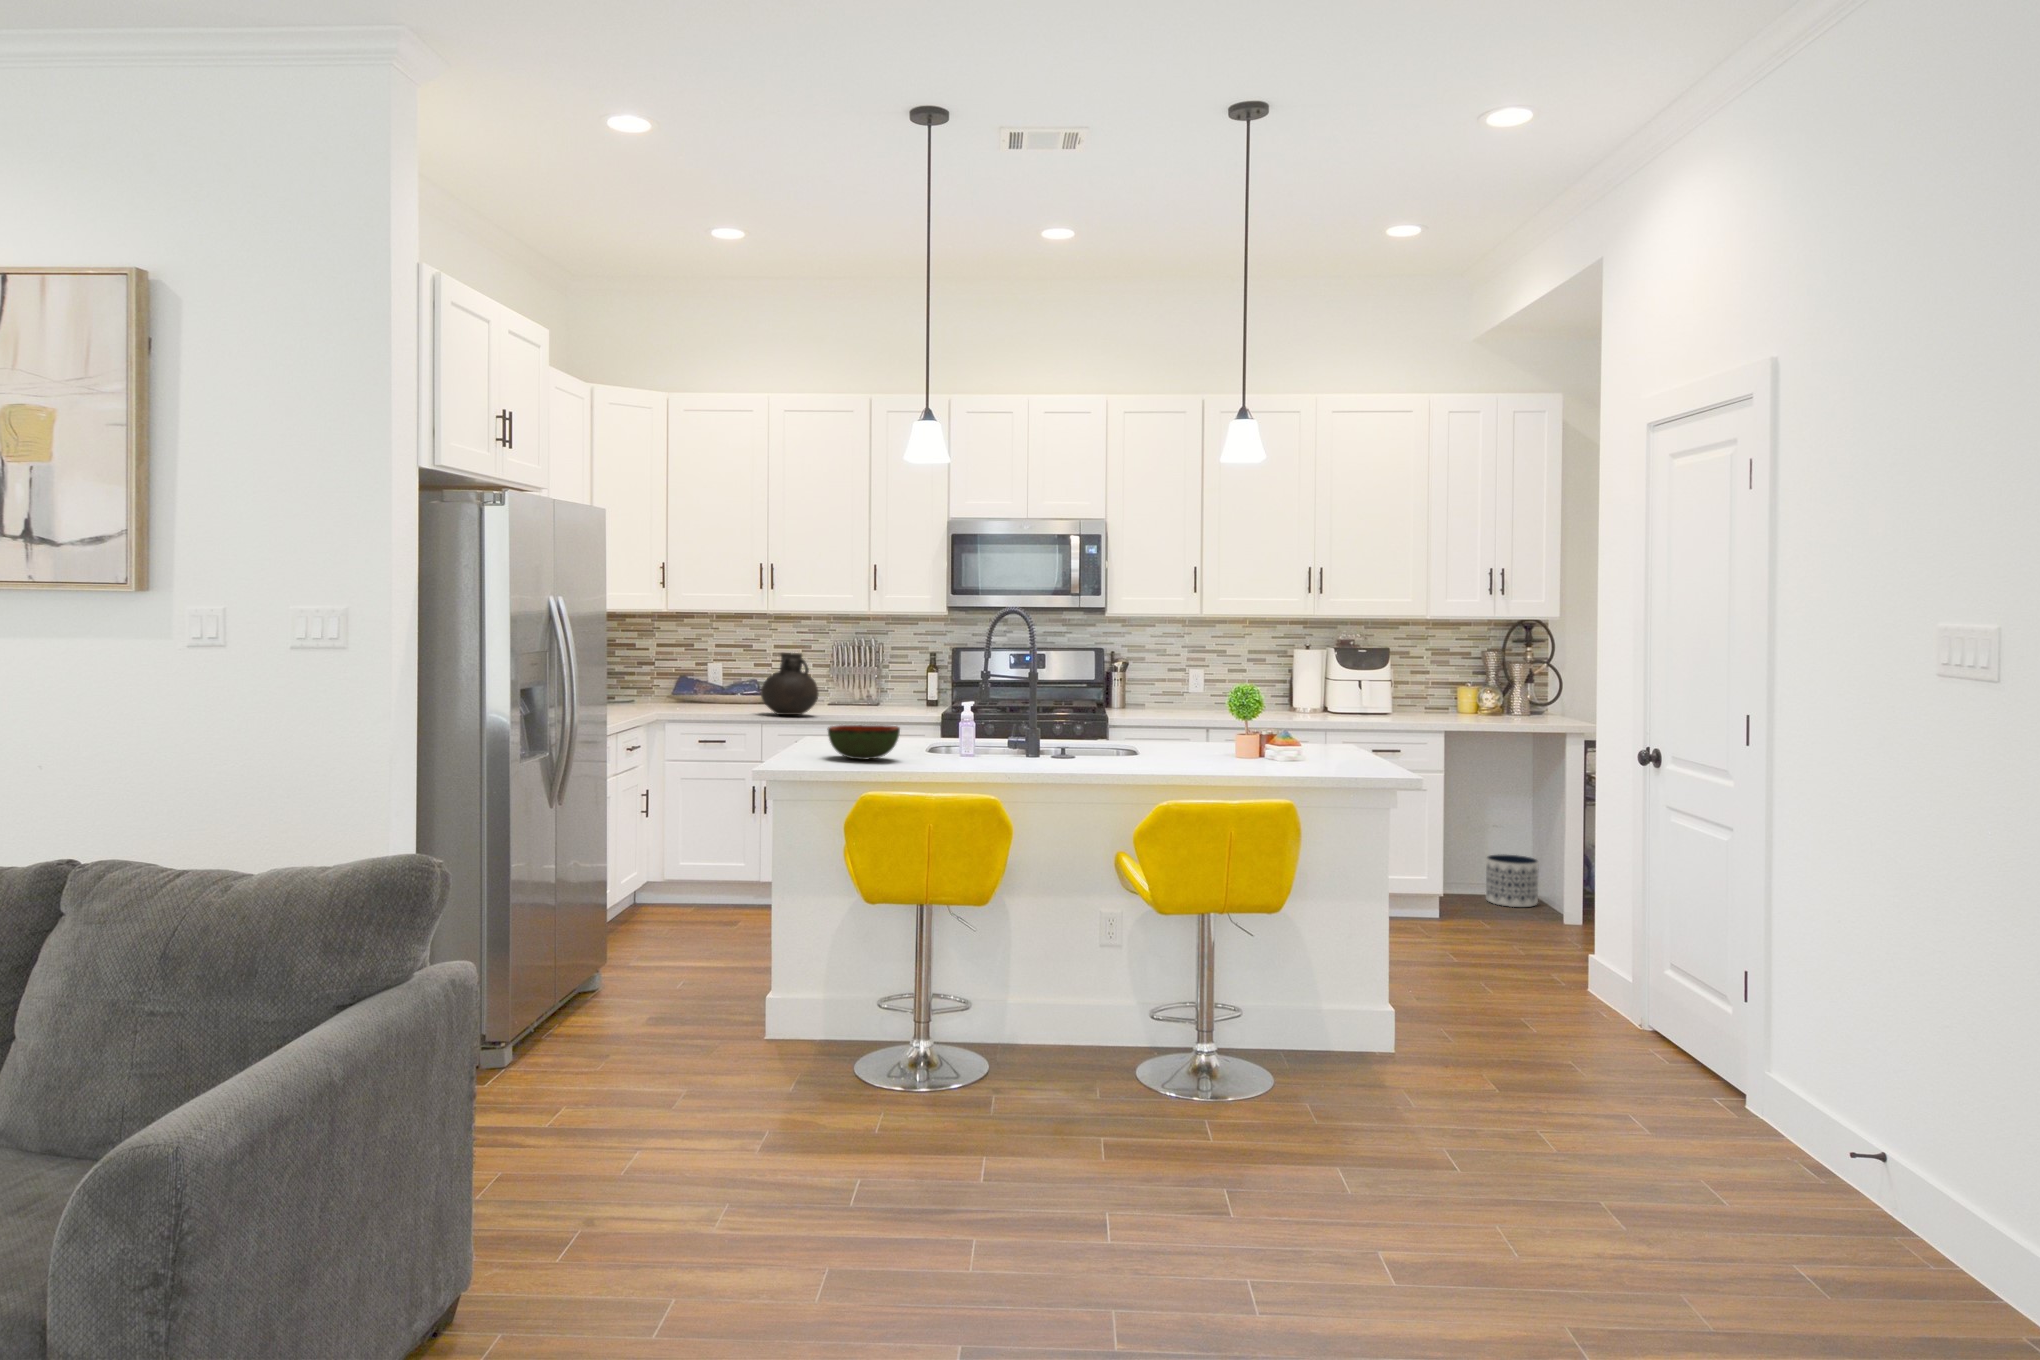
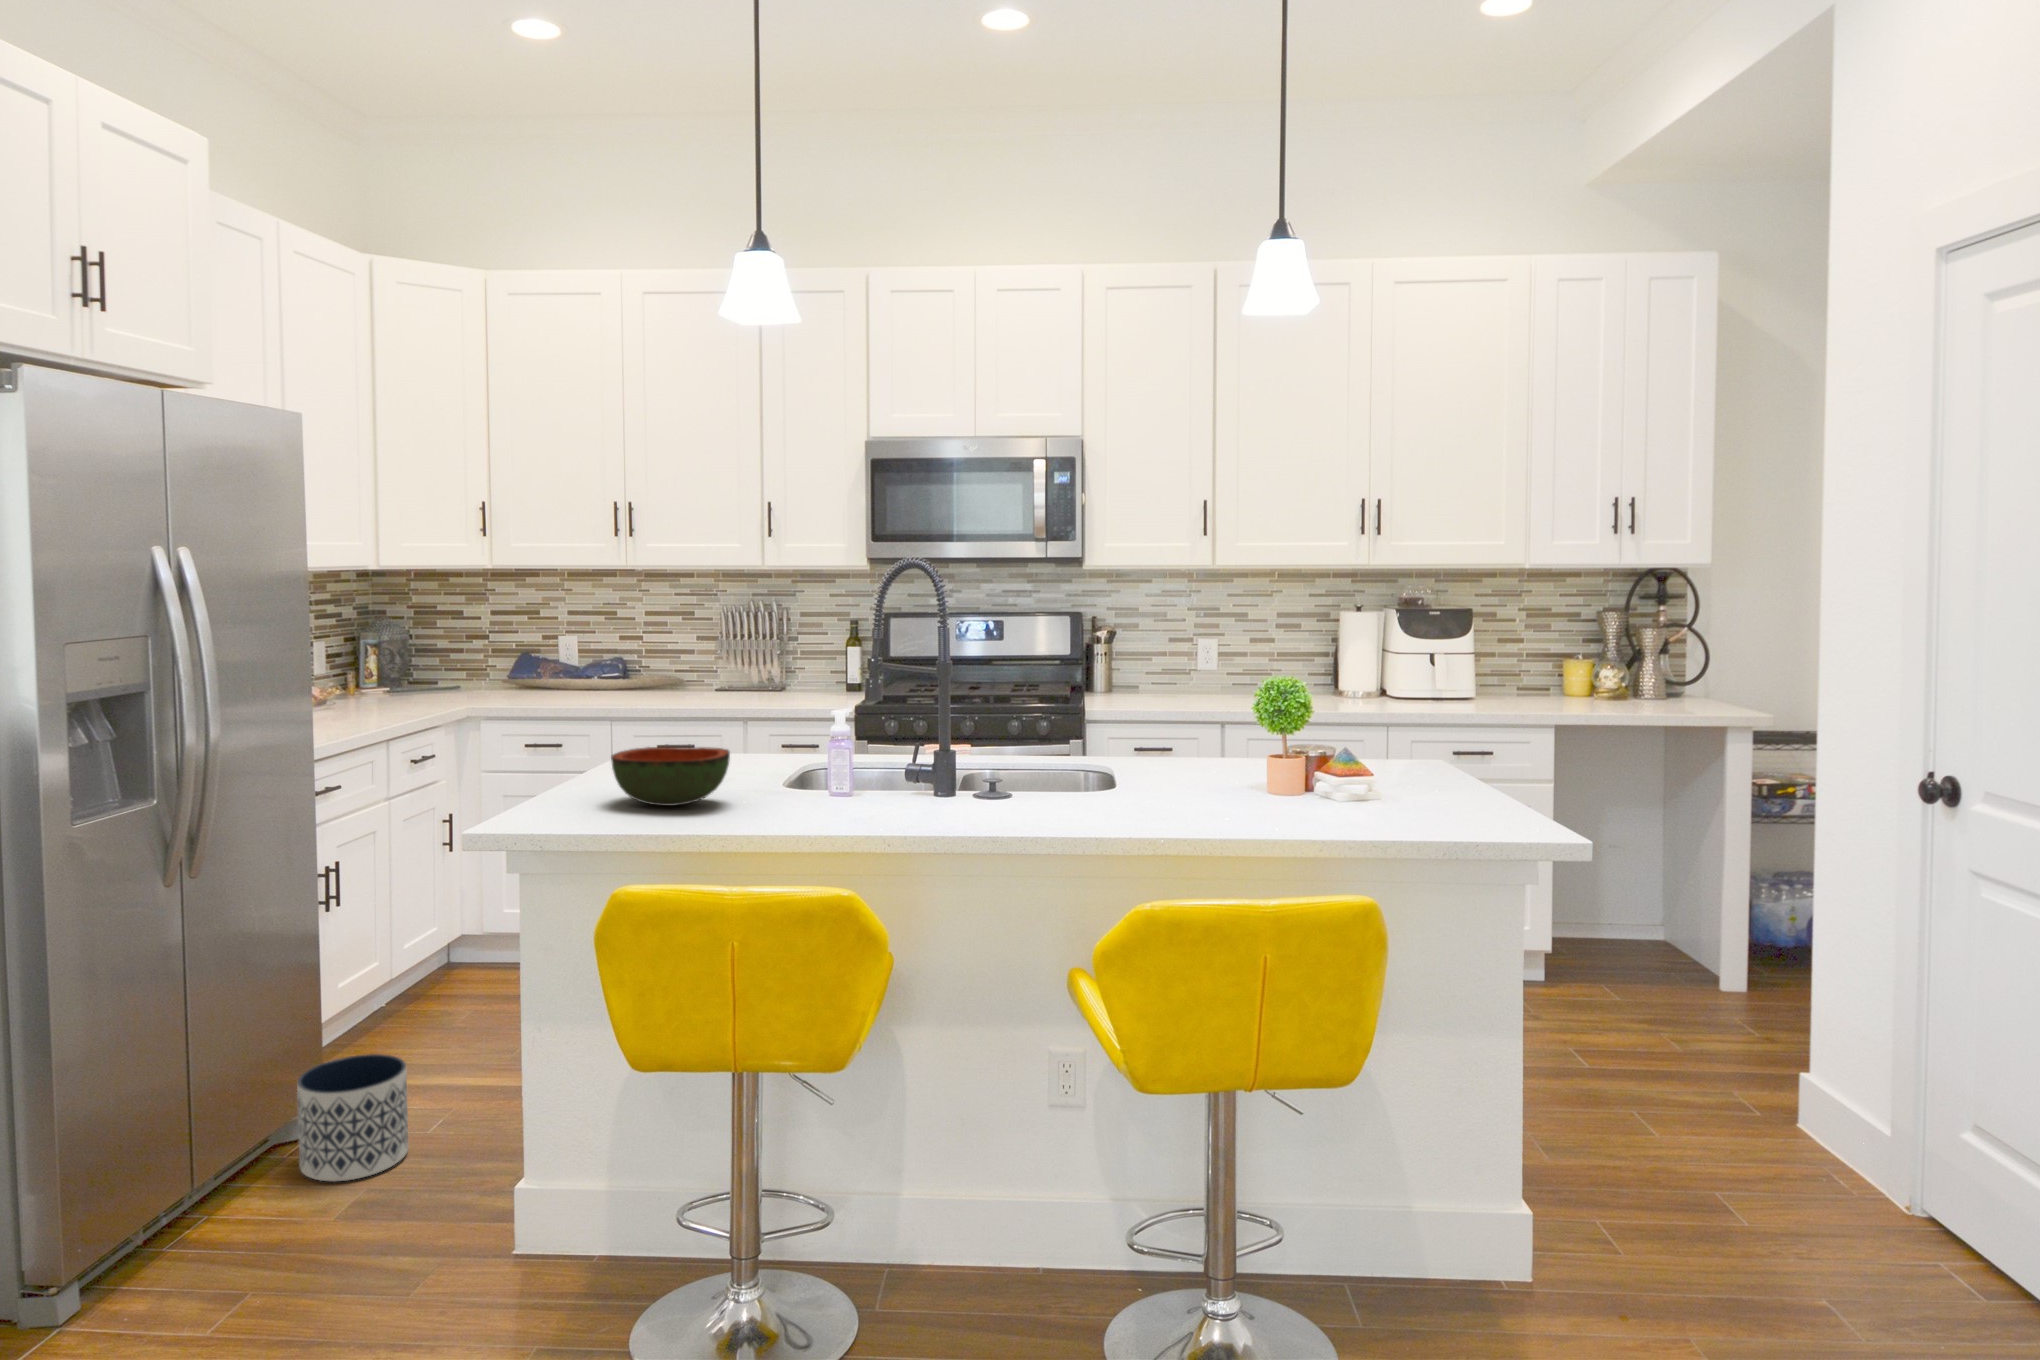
vase: present [761,653,819,715] -> none [607,624,688,709]
planter: present [1486,854,1538,907] -> present [297,1054,409,1182]

